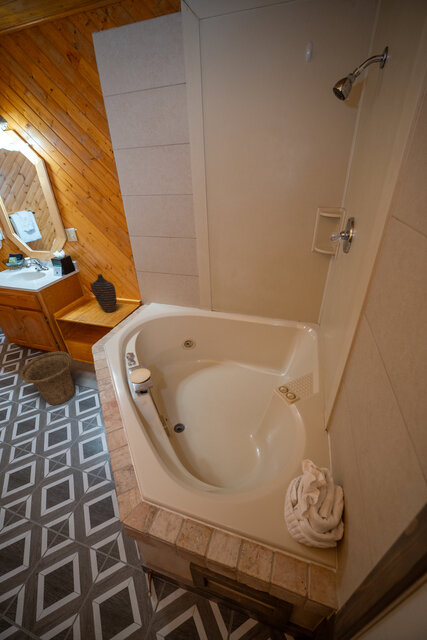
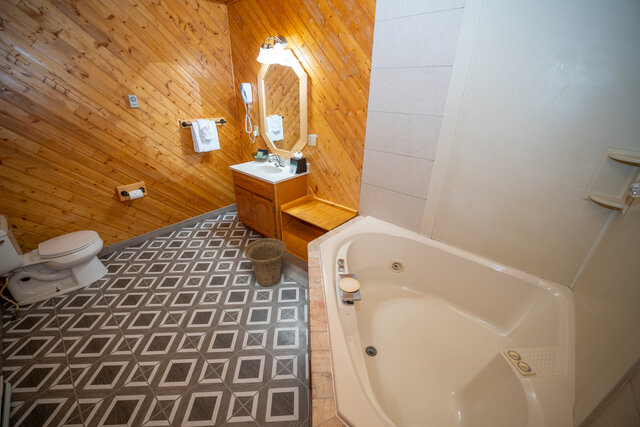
decorative vase: present [91,274,117,312] -> none [317,178,338,216]

